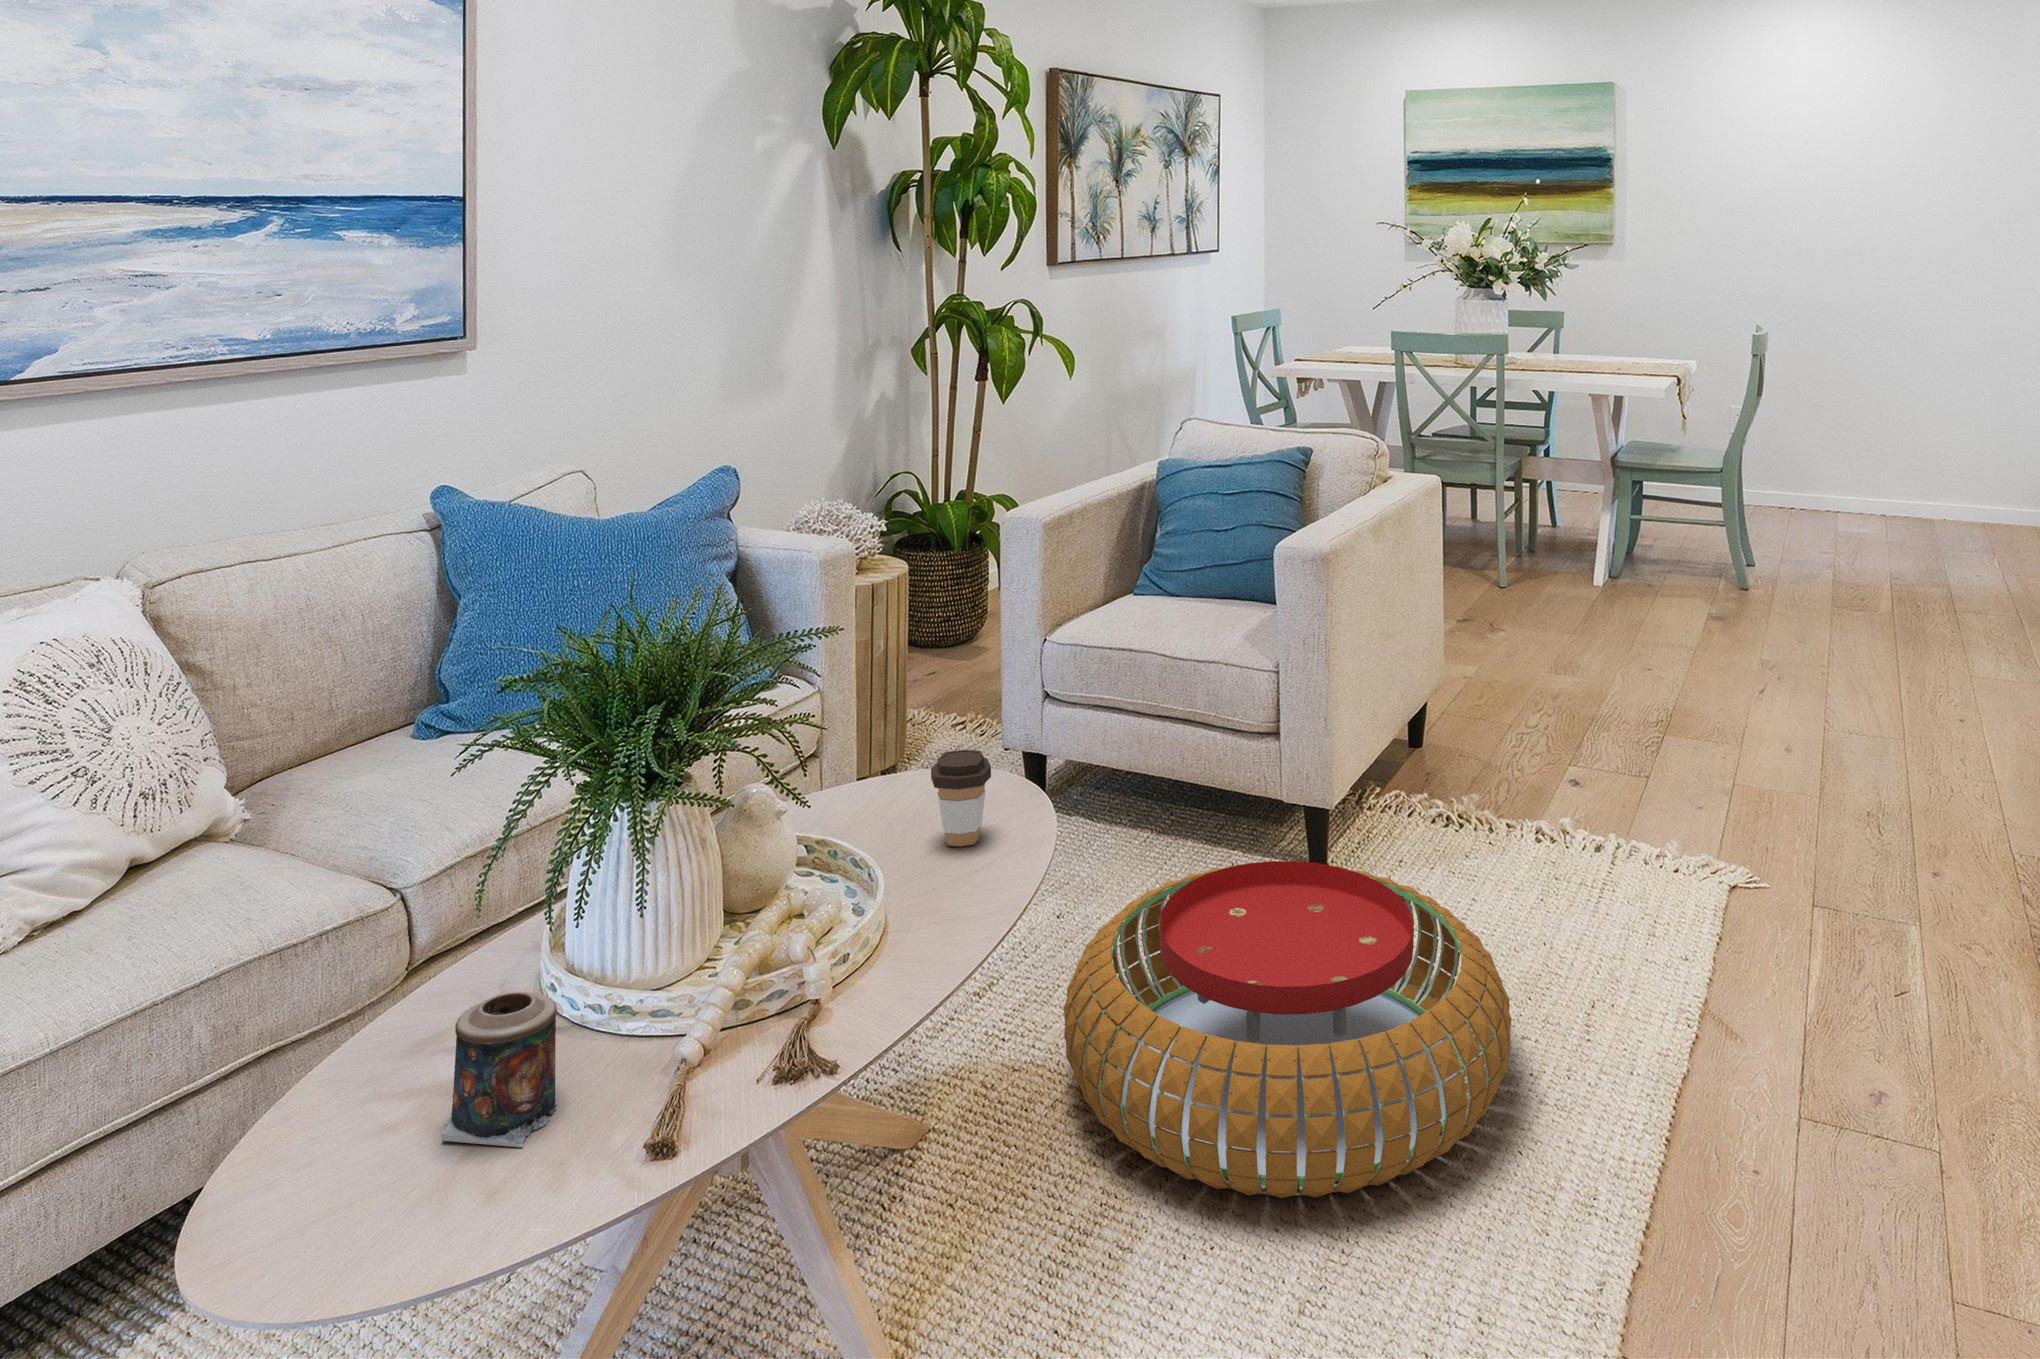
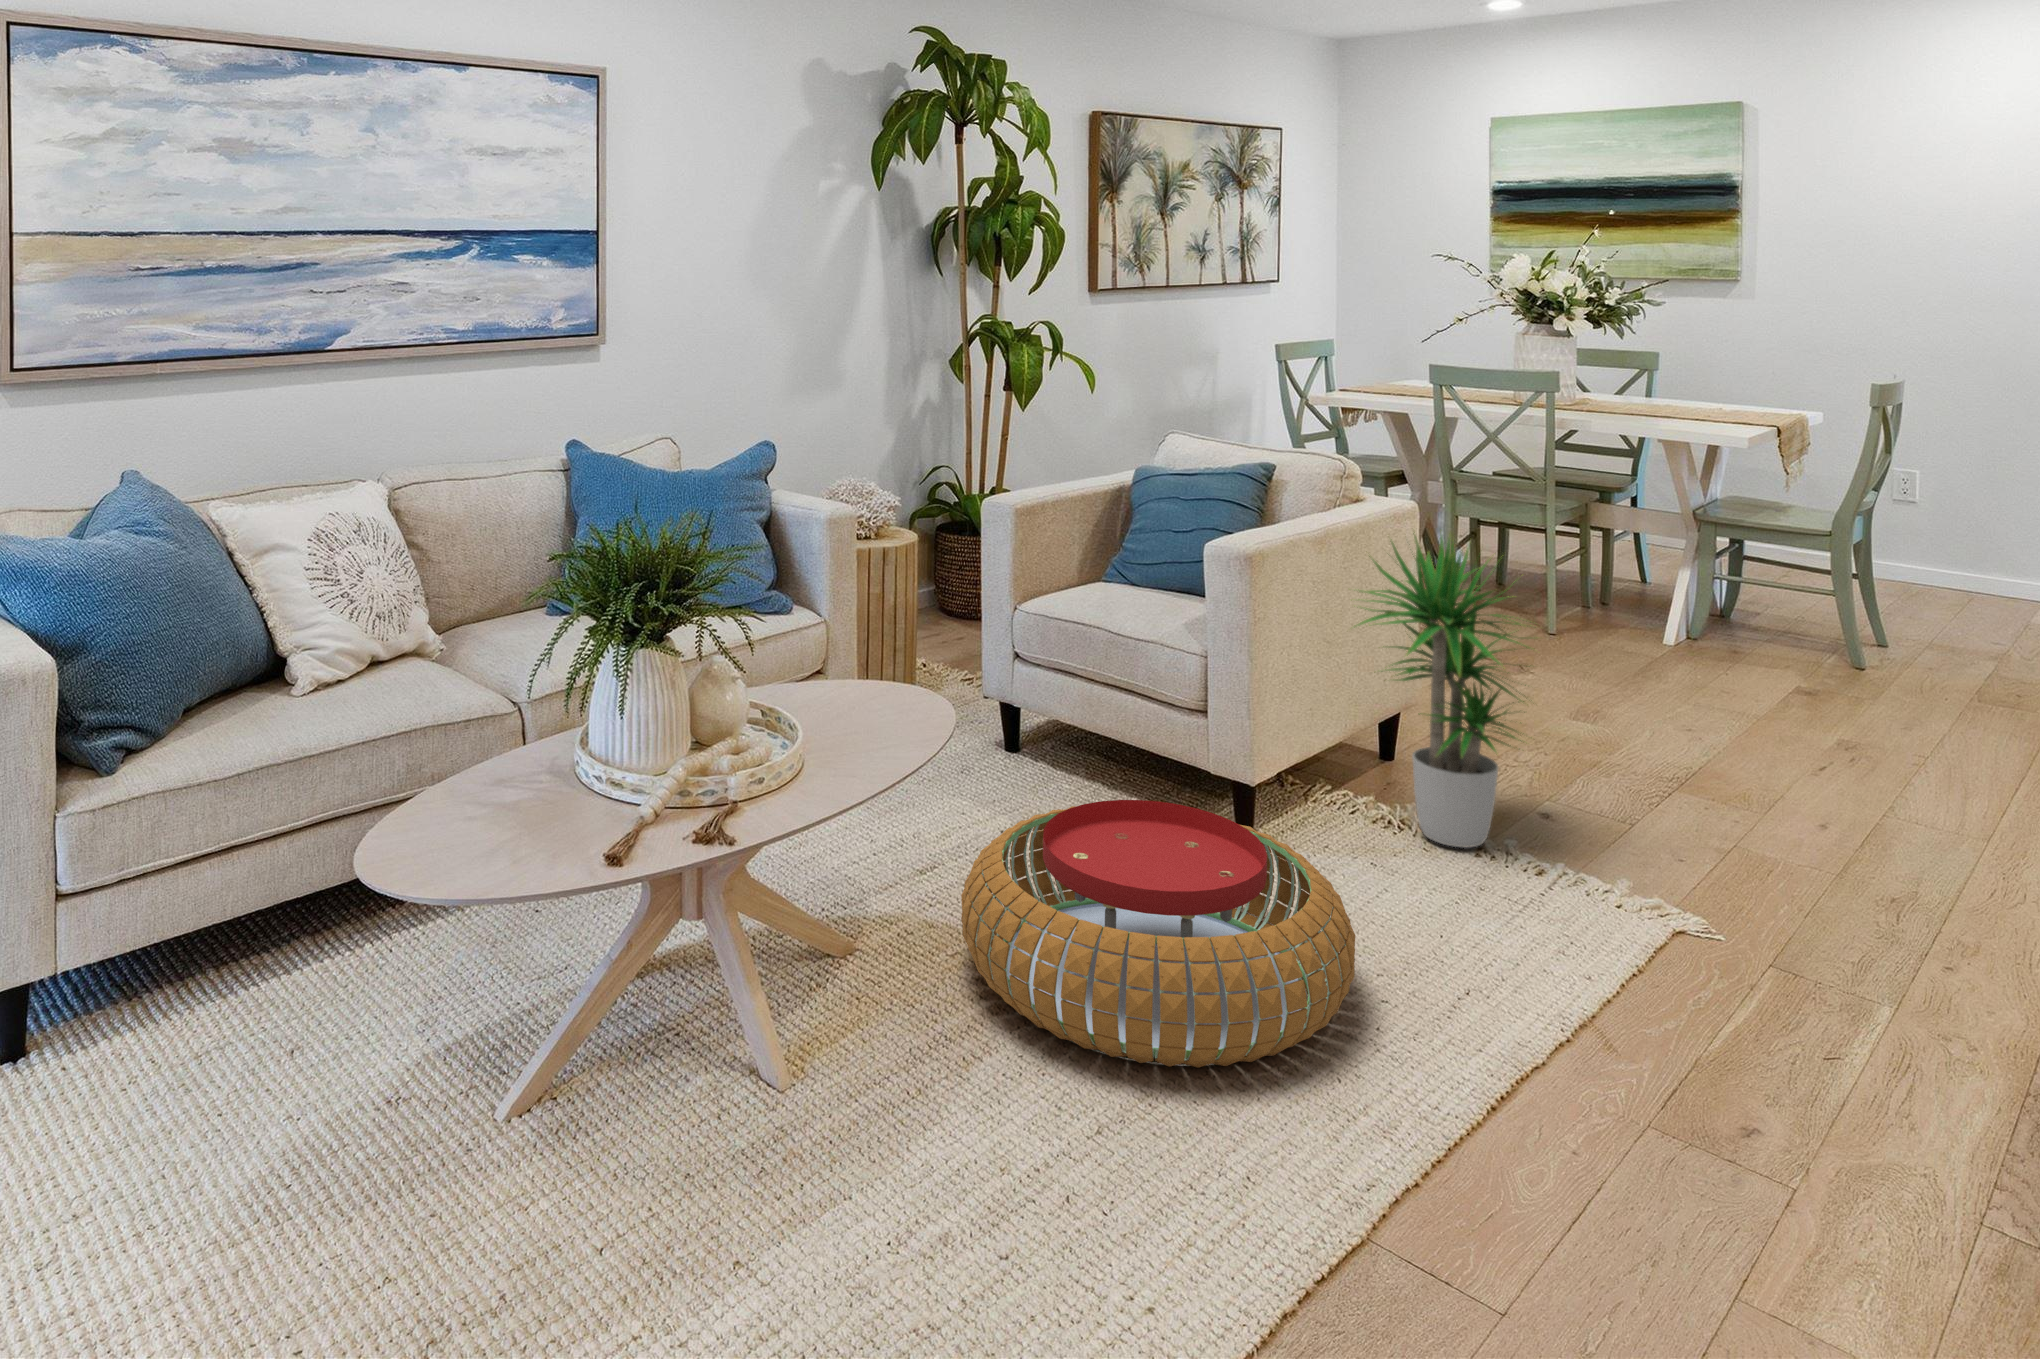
potted plant: none [1405,512,1604,840] -> present [1358,532,1531,848]
coffee cup: present [931,750,991,847] -> none [857,657,902,730]
candle: present [441,992,557,1147] -> none [497,749,568,844]

